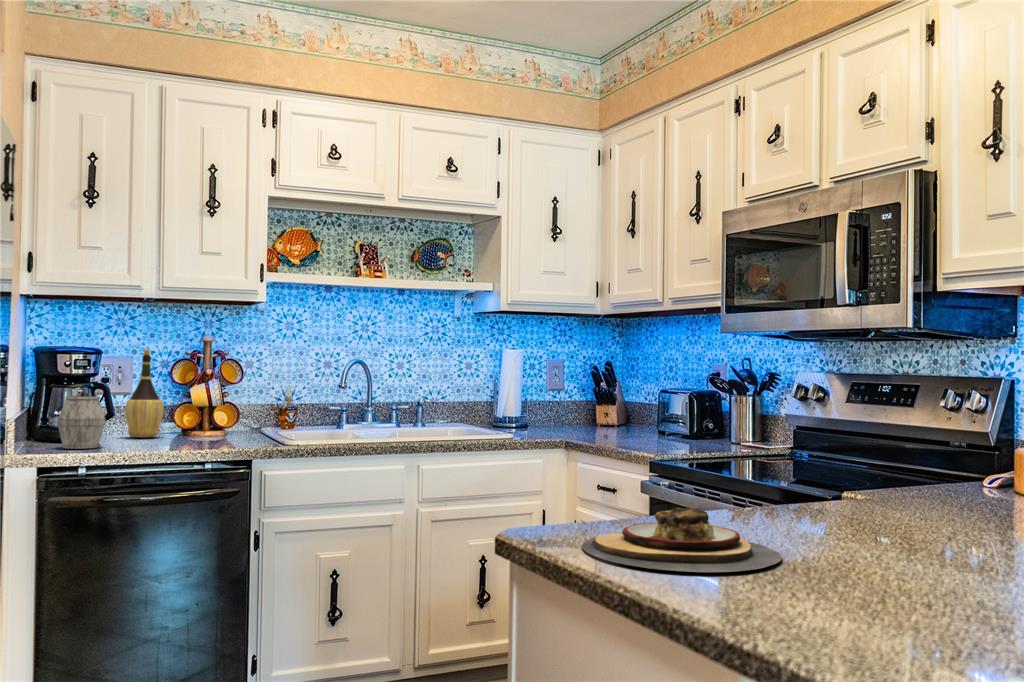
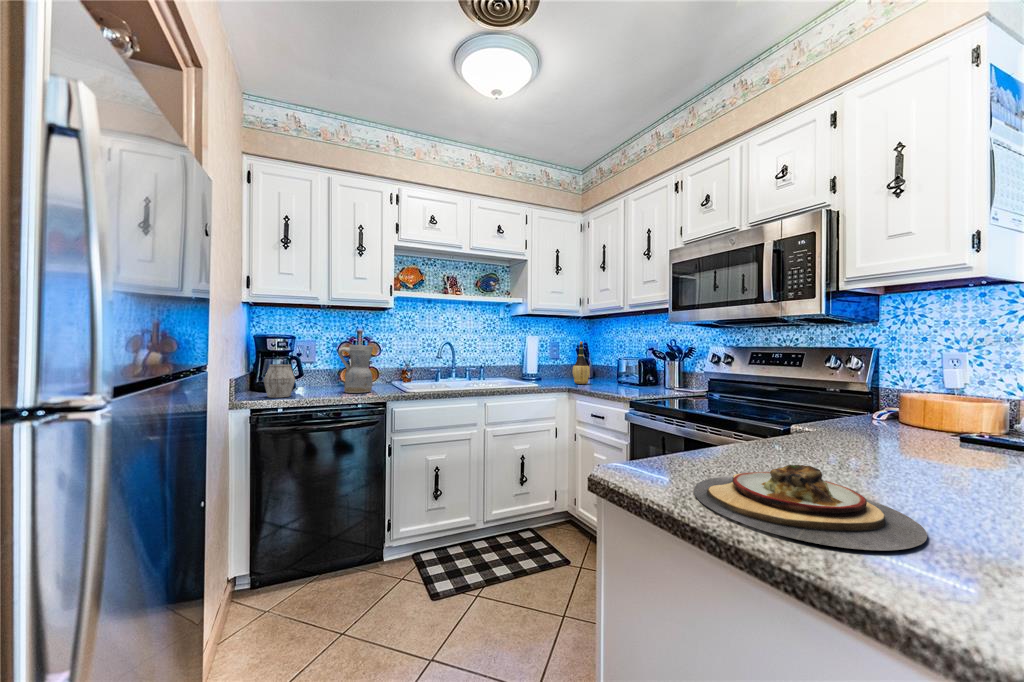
wine bottle: present [125,349,164,438] -> present [572,342,590,384]
ceramic pitcher: none [174,365,231,444] -> present [338,345,373,393]

